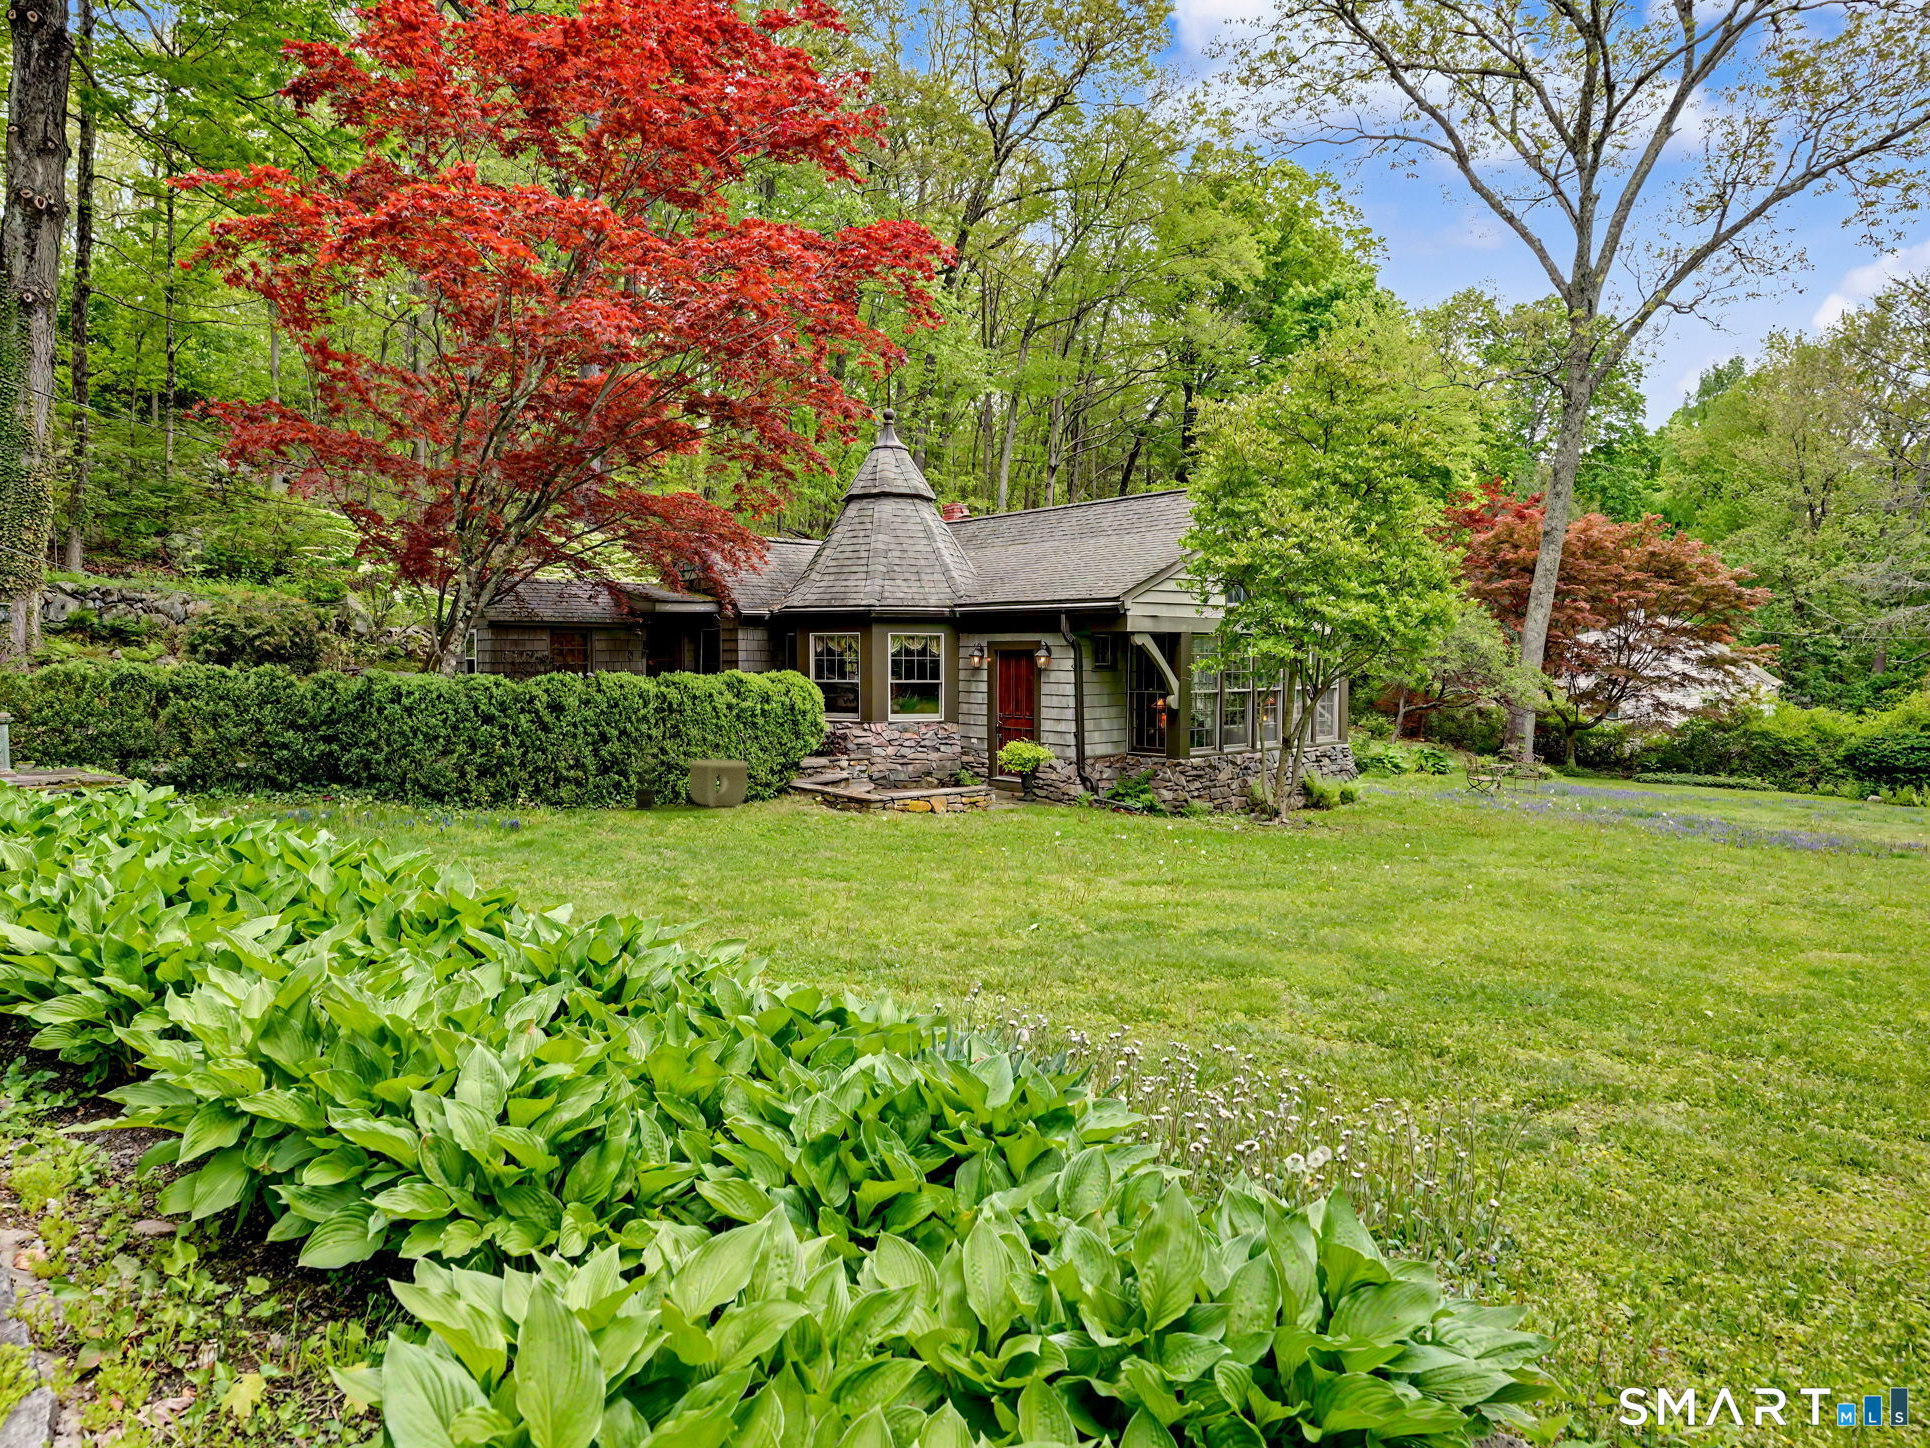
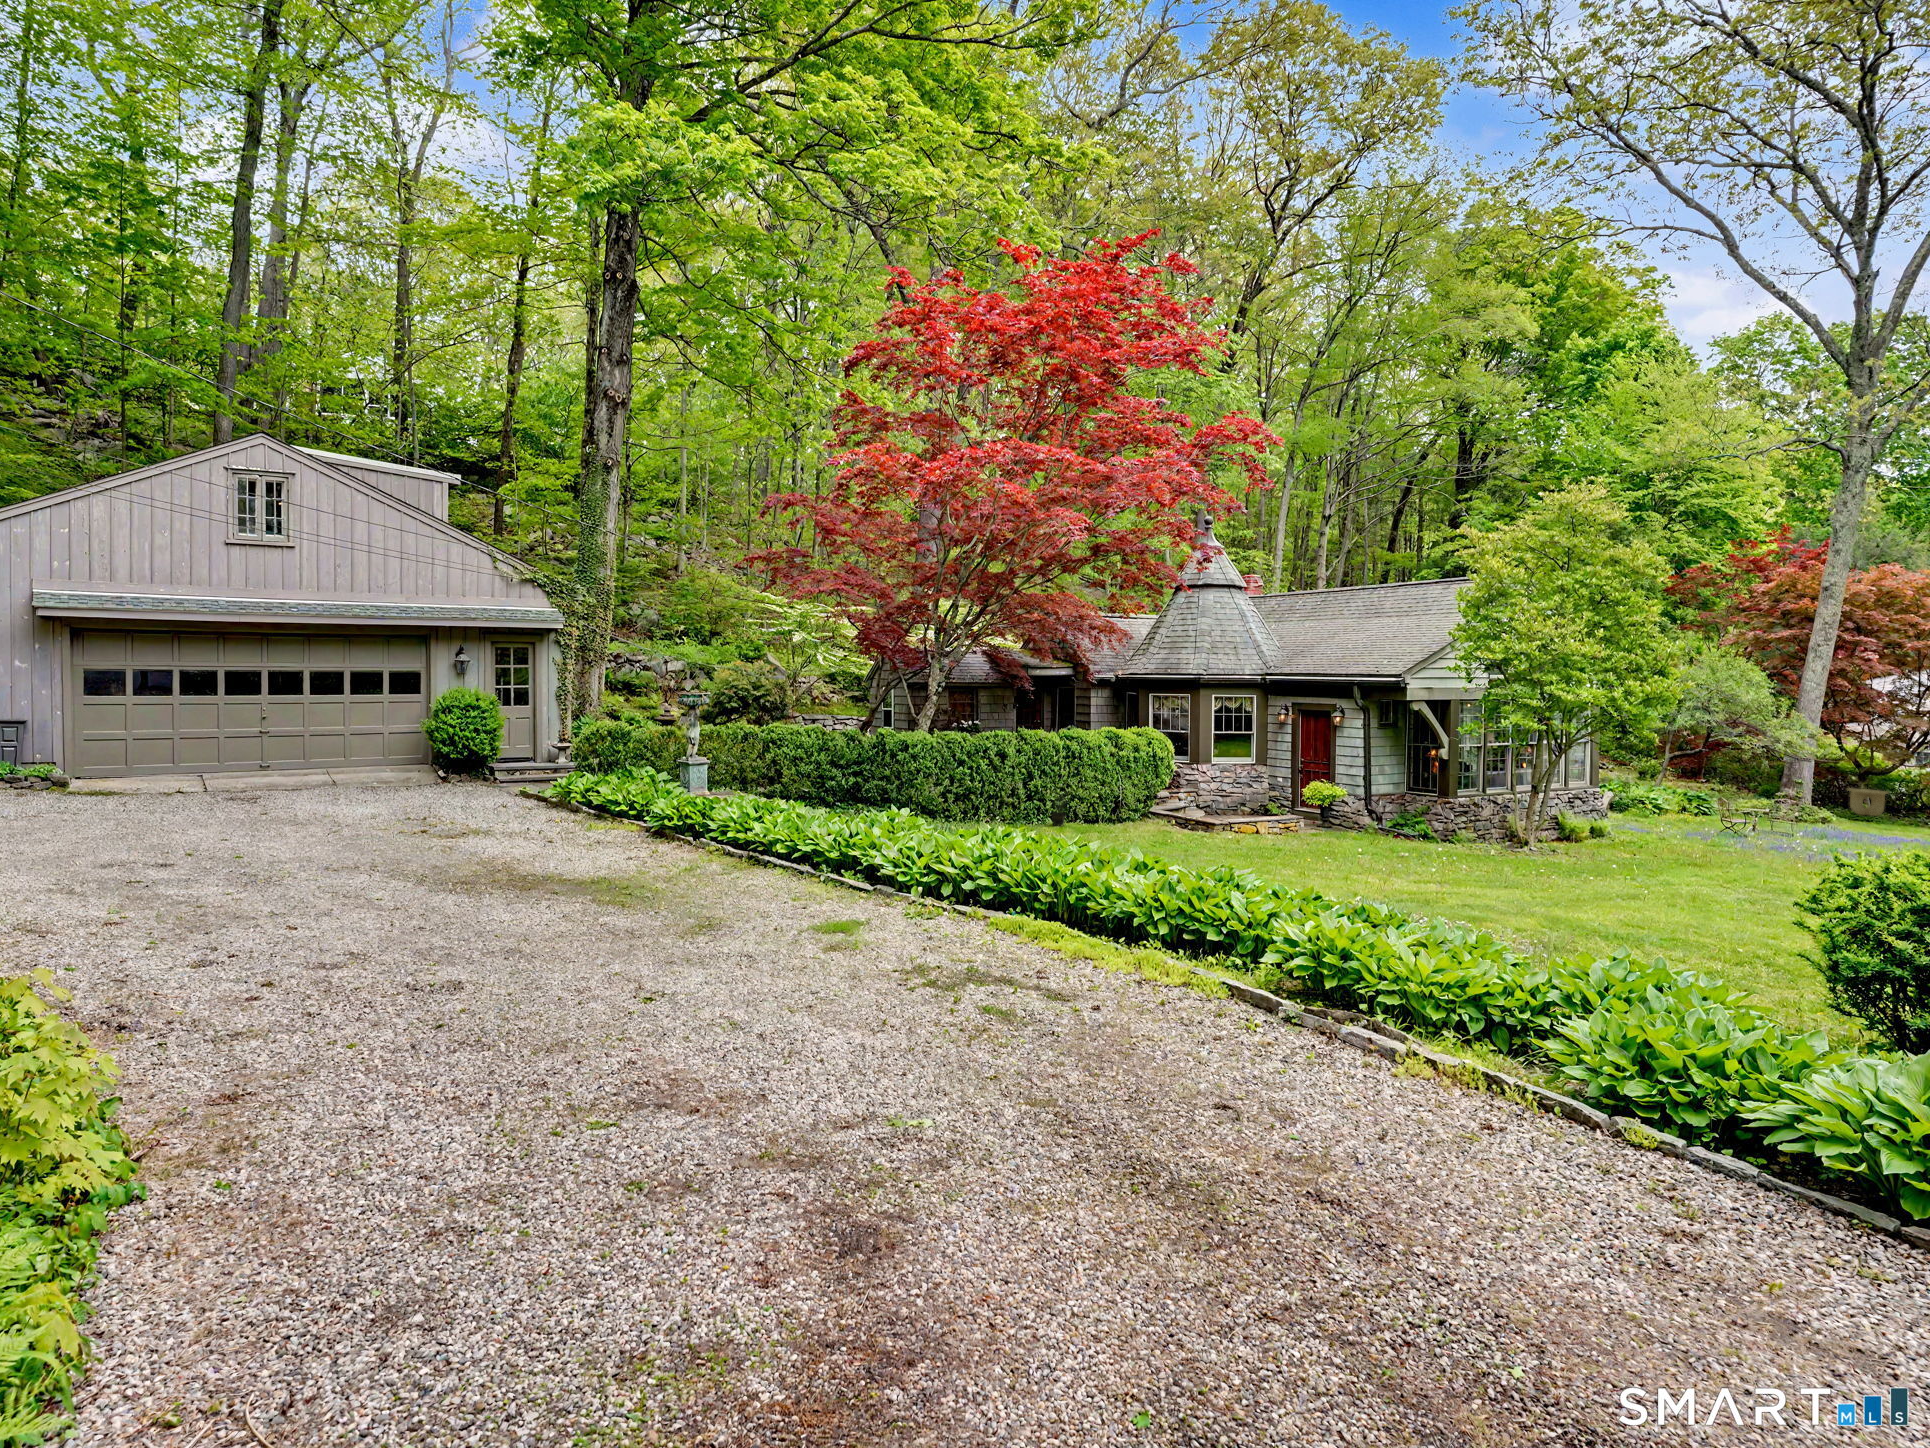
side table: present [689,759,748,807] -> present [1847,788,1888,816]

